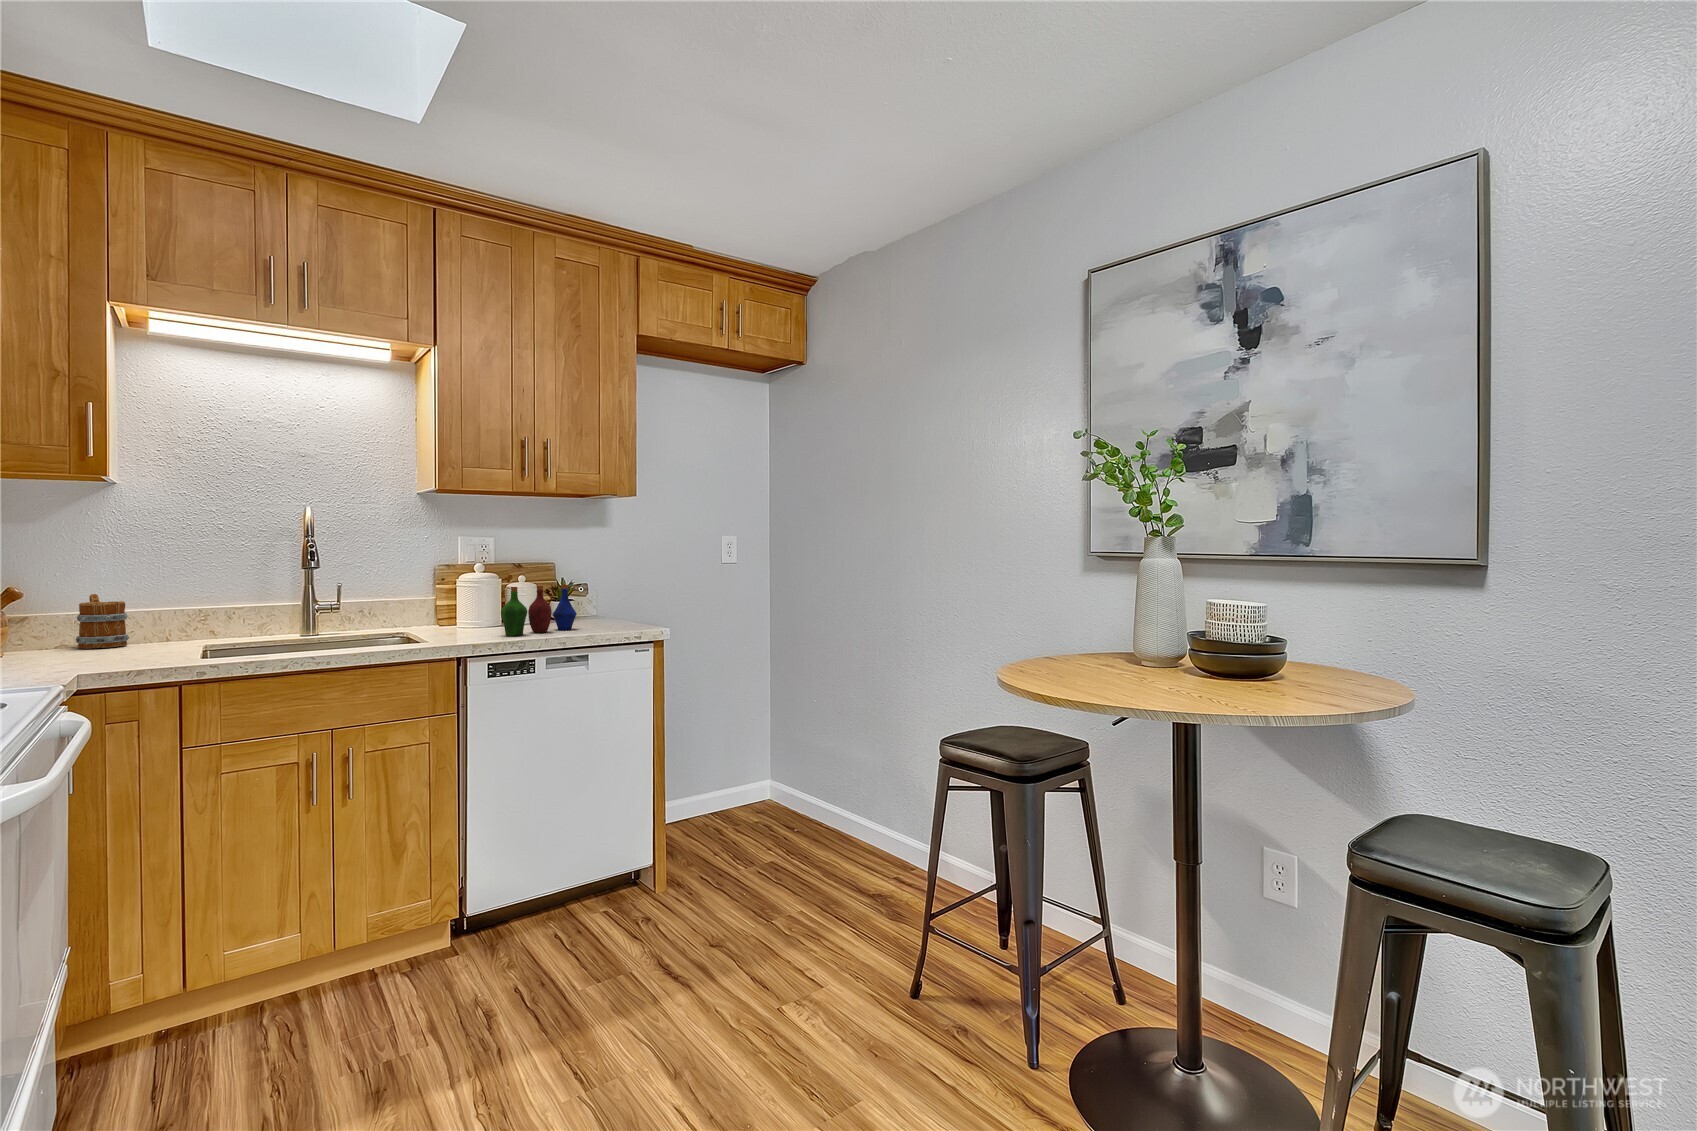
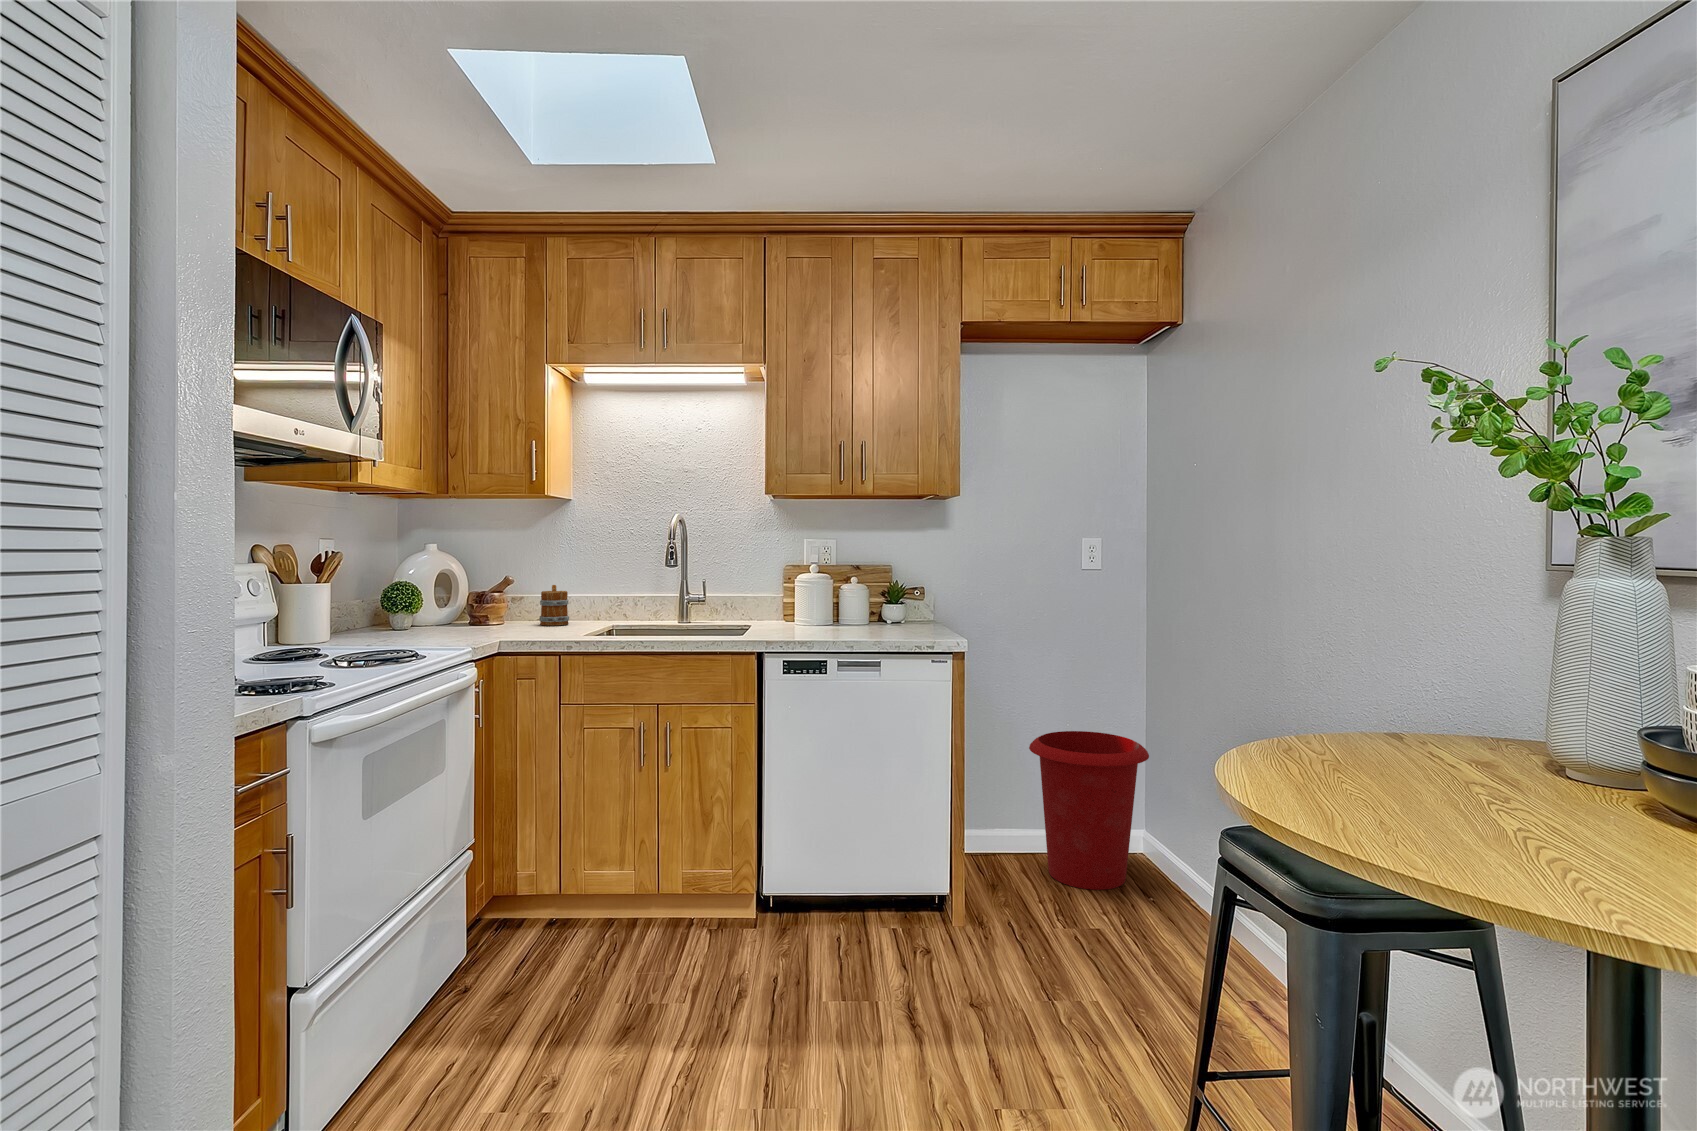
bottle: present [501,584,577,636] -> none [813,587,891,636]
waste bin: none [690,703,789,835] -> present [1029,731,1149,890]

